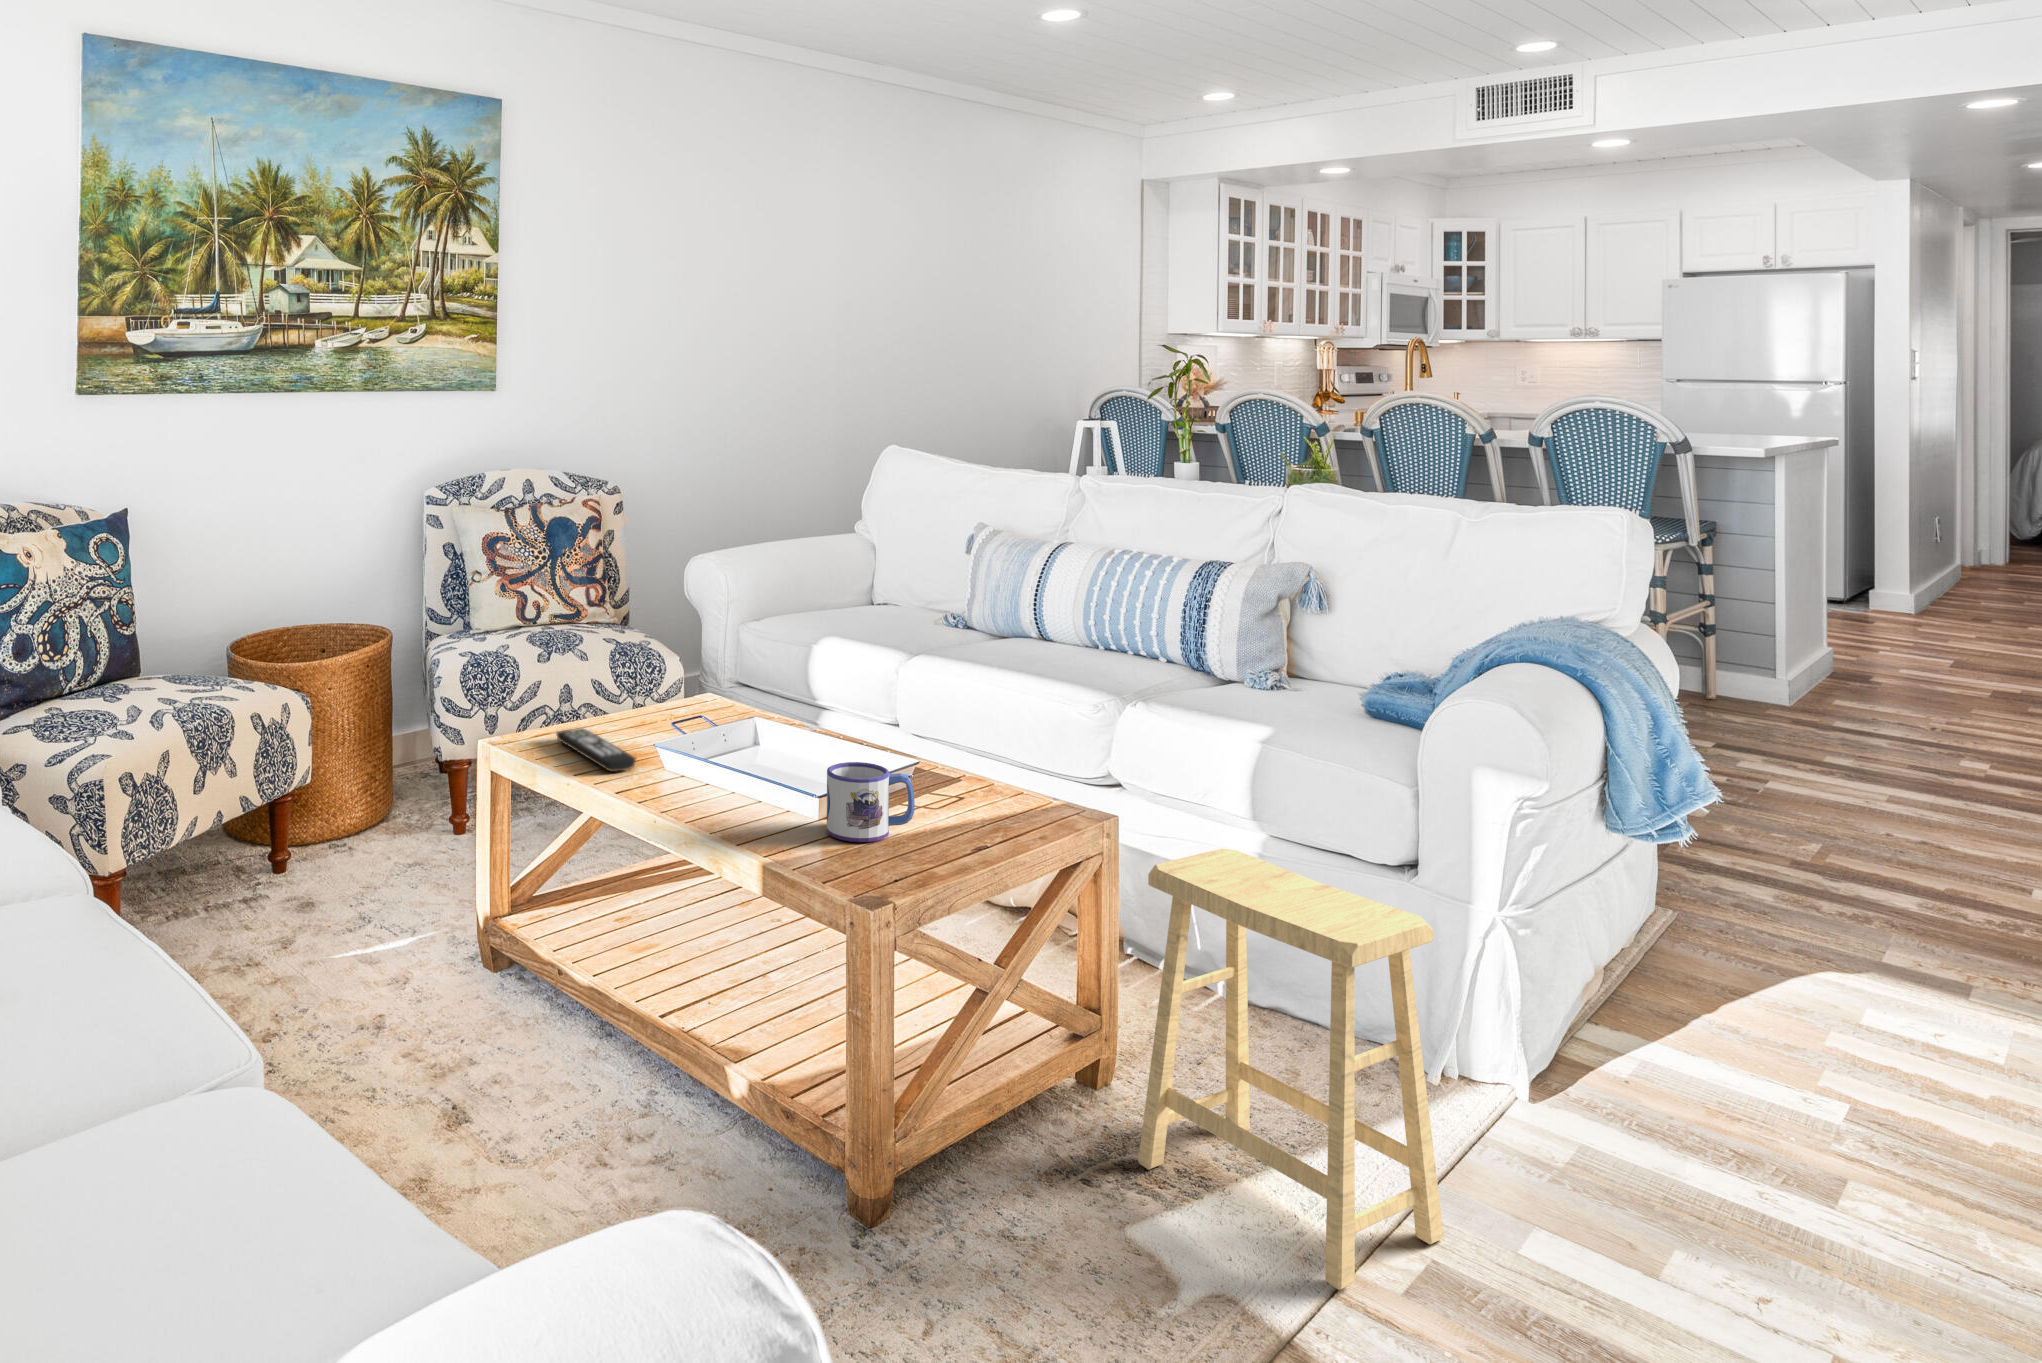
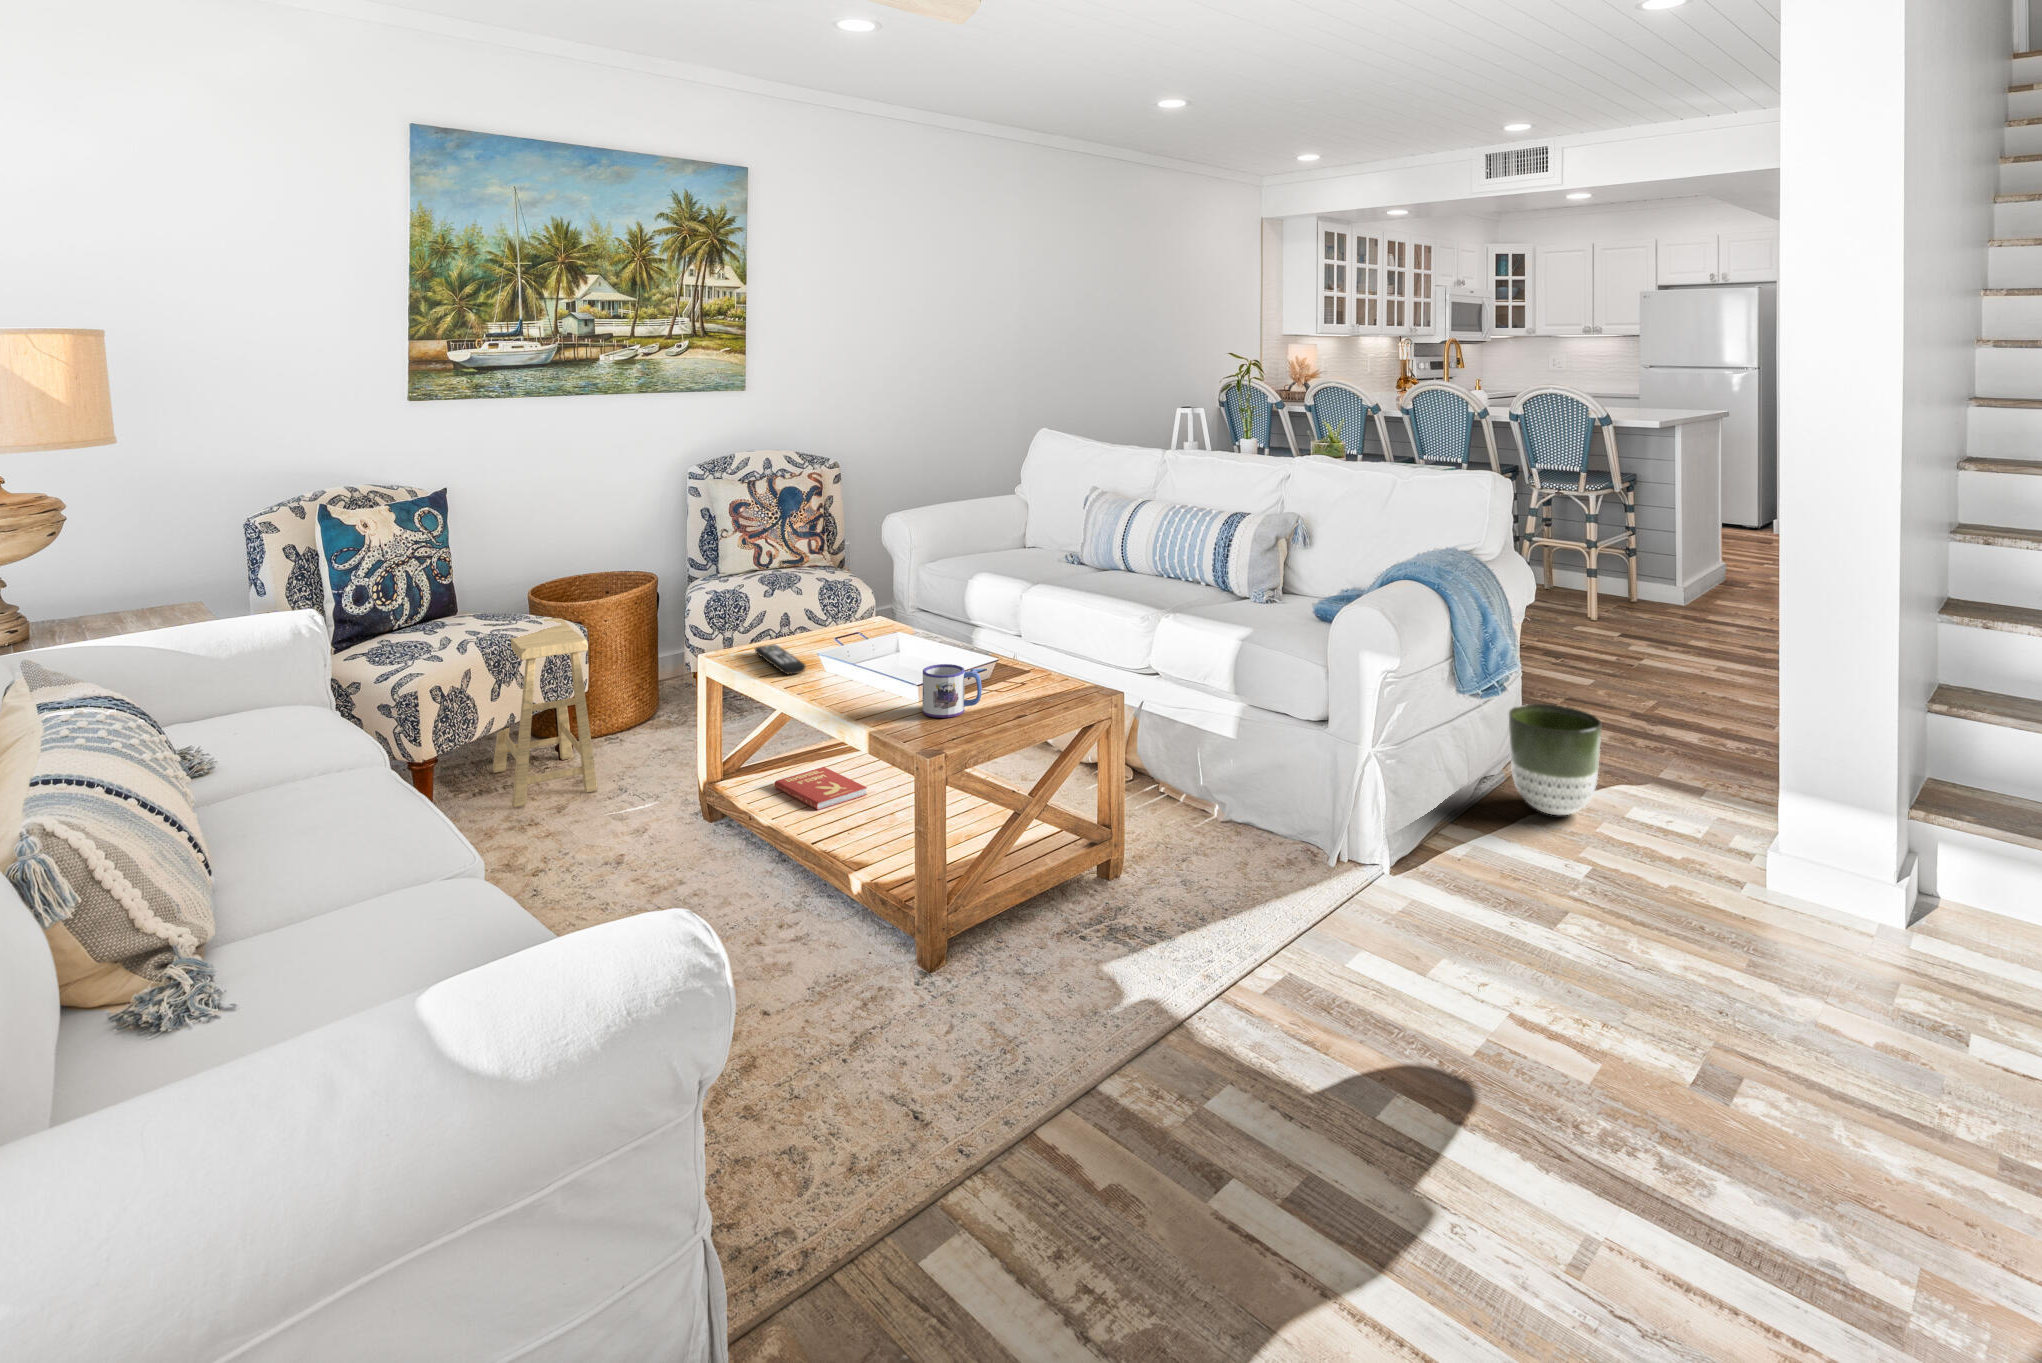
planter: none [1661,841,1820,1011] -> present [1509,704,1601,815]
footstool: present [1138,848,1444,1290] -> present [493,618,598,807]
book: none [579,903,712,967] -> present [774,767,867,810]

